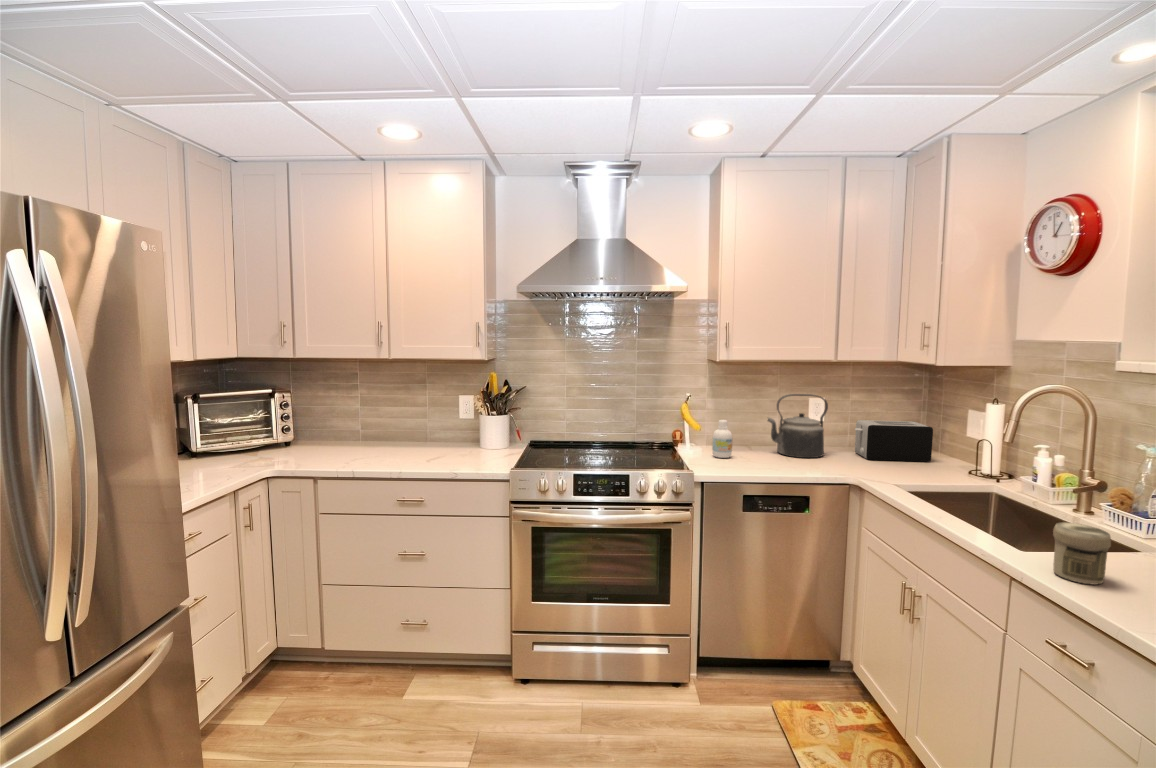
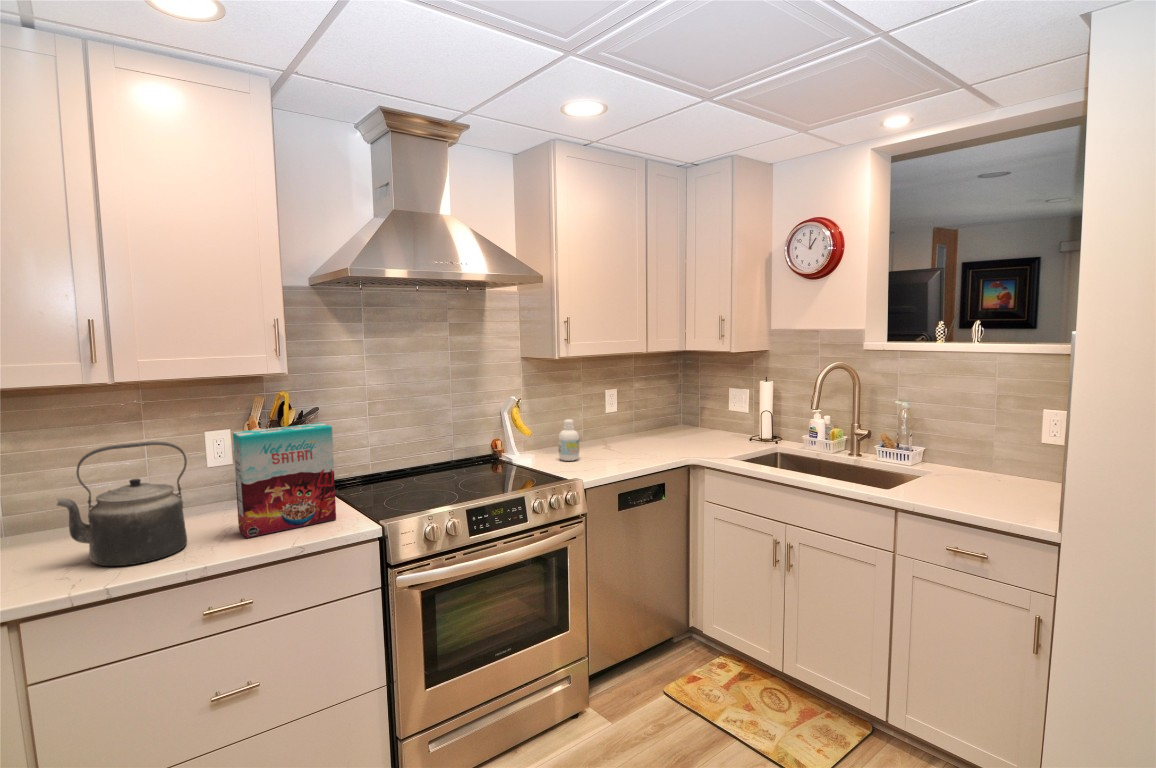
kettle: present [768,394,828,458] -> present [57,442,187,566]
cereal box: none [436,396,496,463] -> present [233,423,336,538]
toaster: present [854,420,933,462] -> none [655,402,717,441]
jar: present [1053,523,1111,585] -> none [919,461,954,501]

